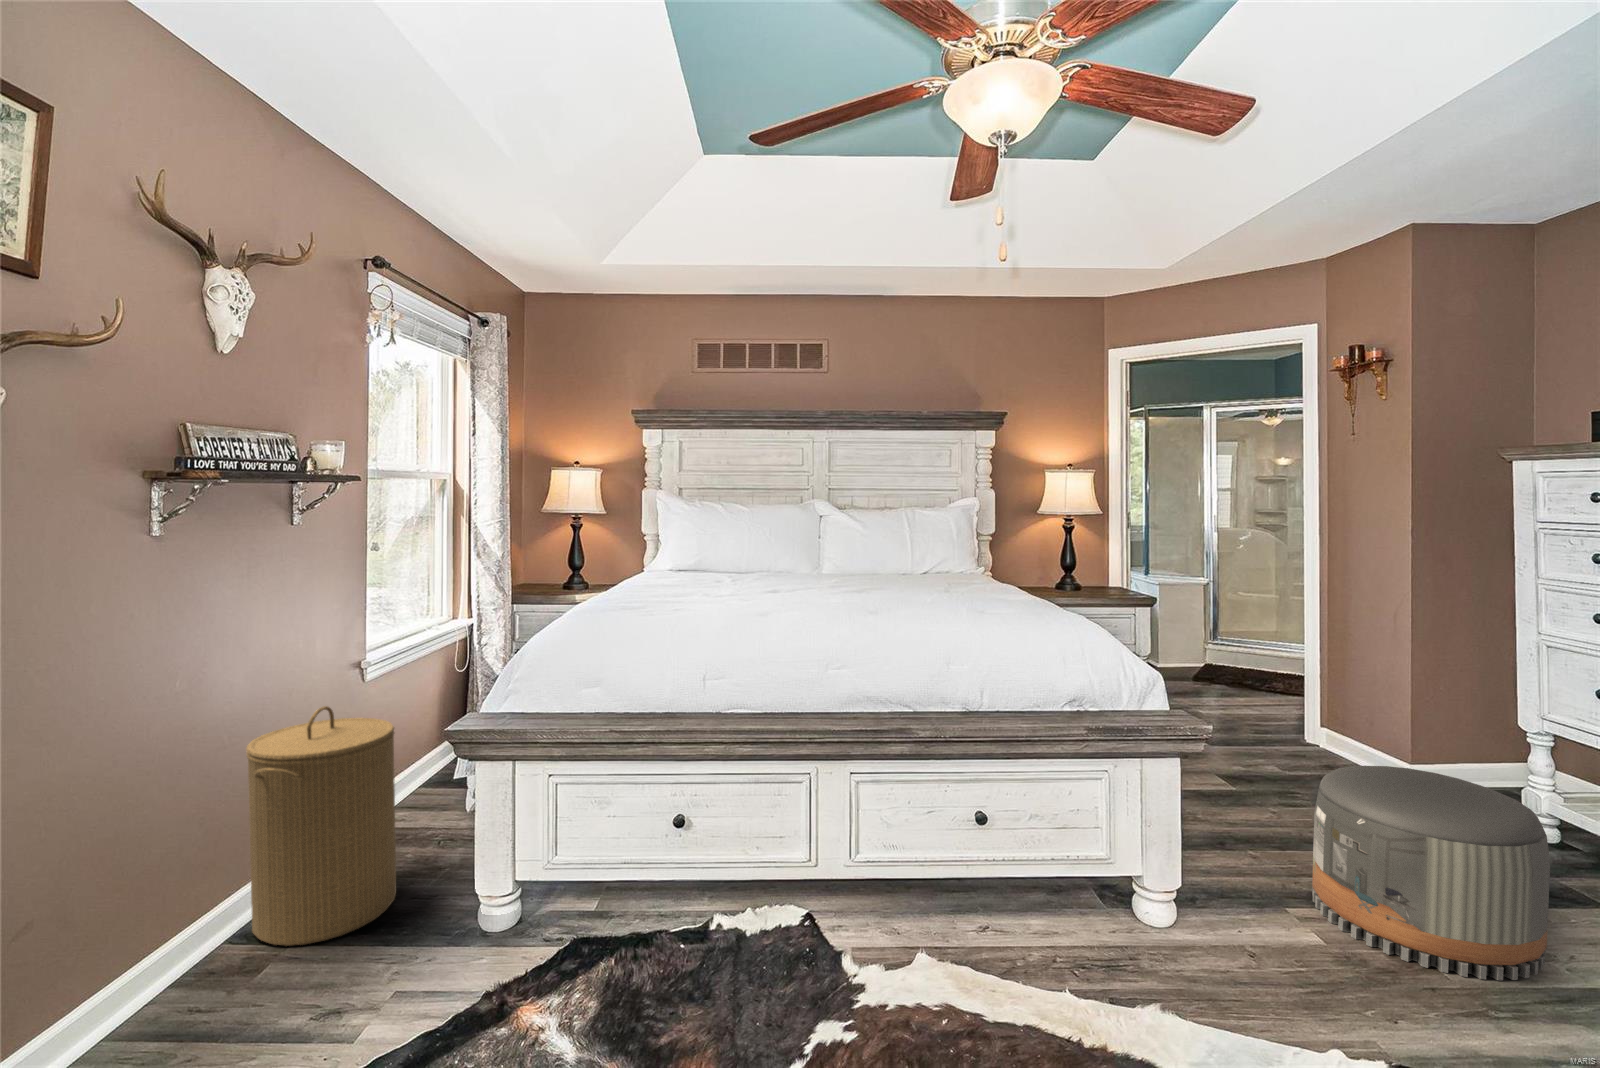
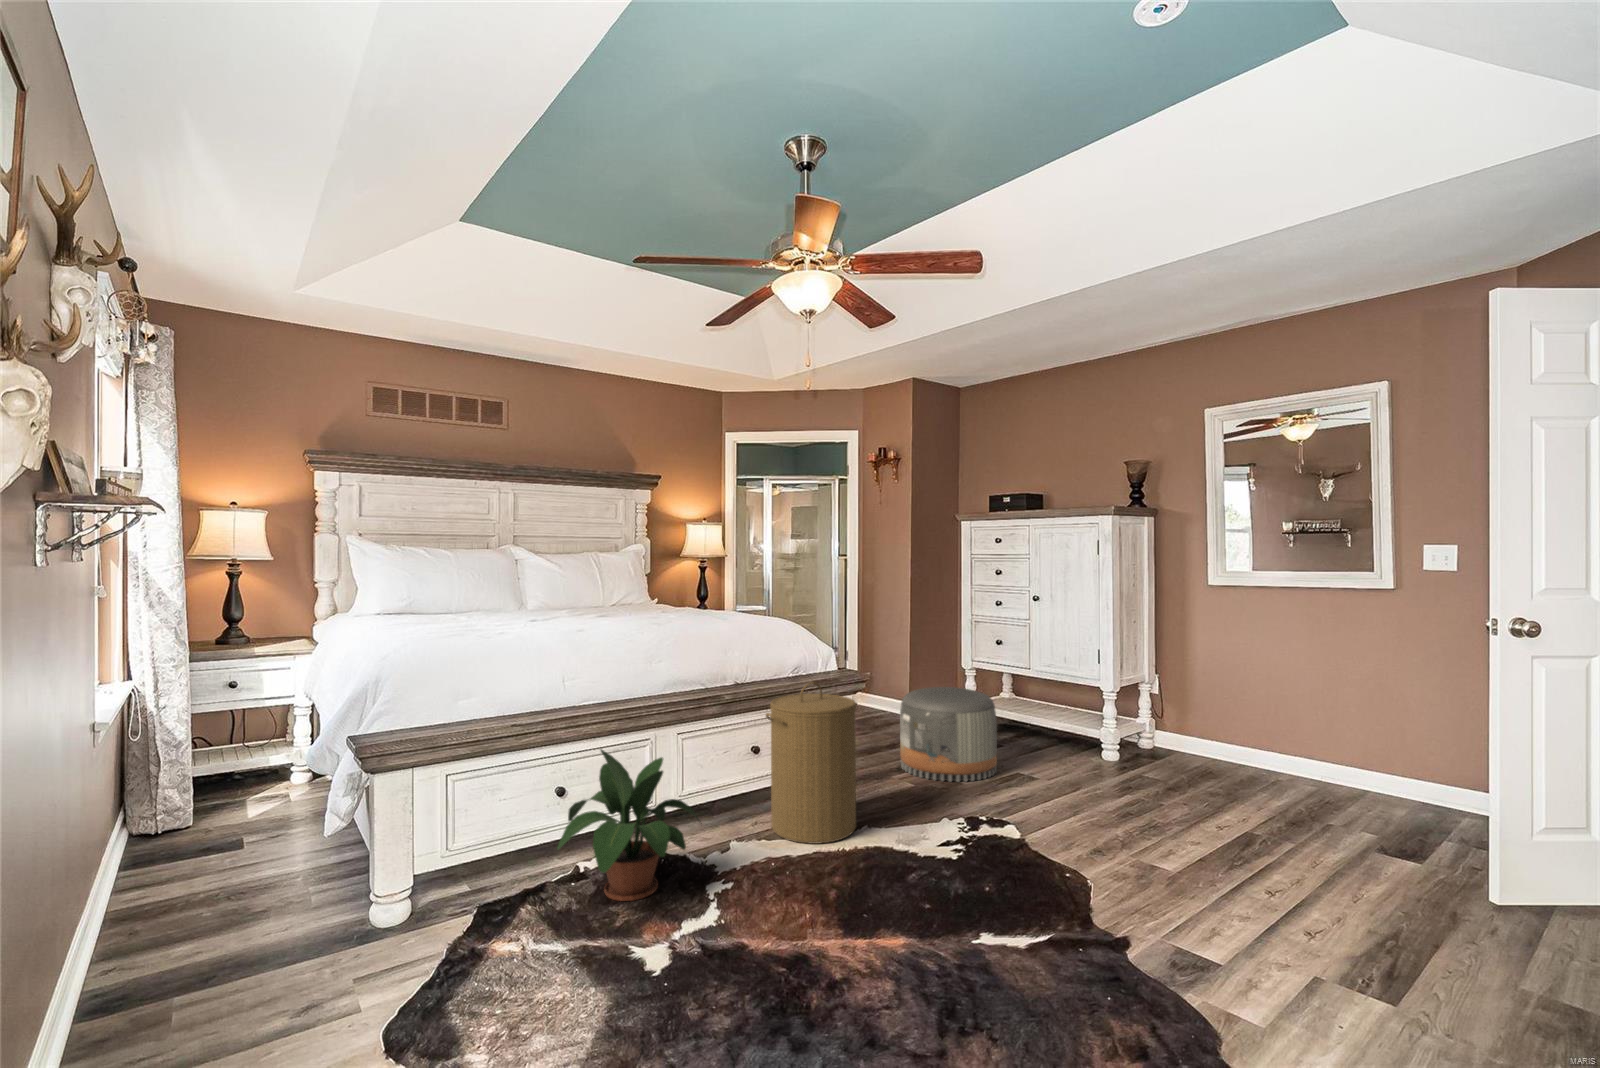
laundry hamper: present [246,706,396,946] -> present [766,682,857,844]
potted plant: none [642,787,836,1004] -> present [557,749,702,901]

